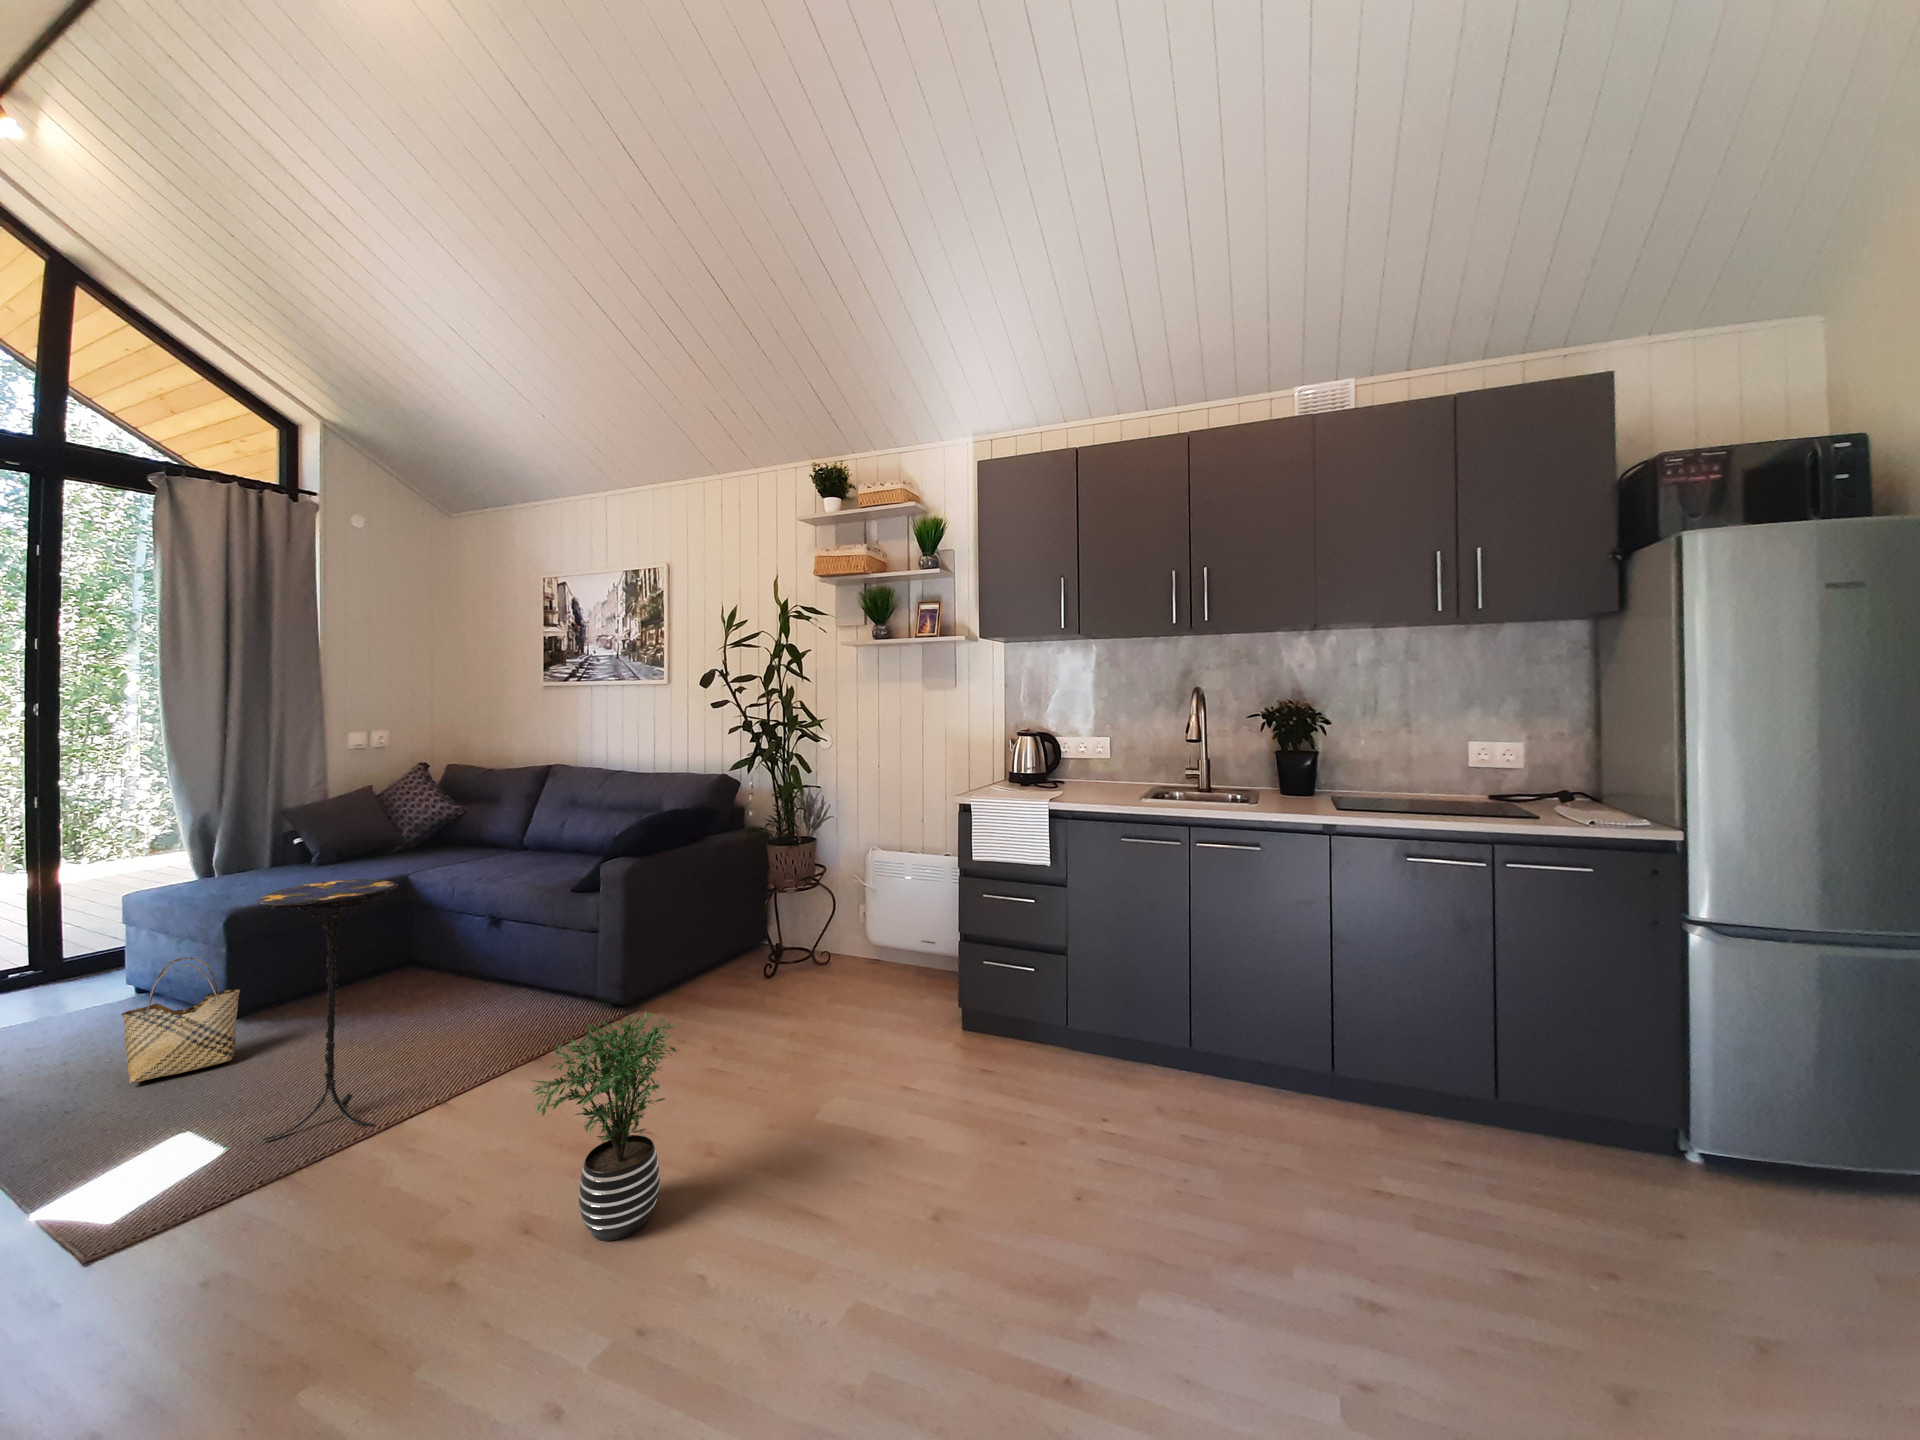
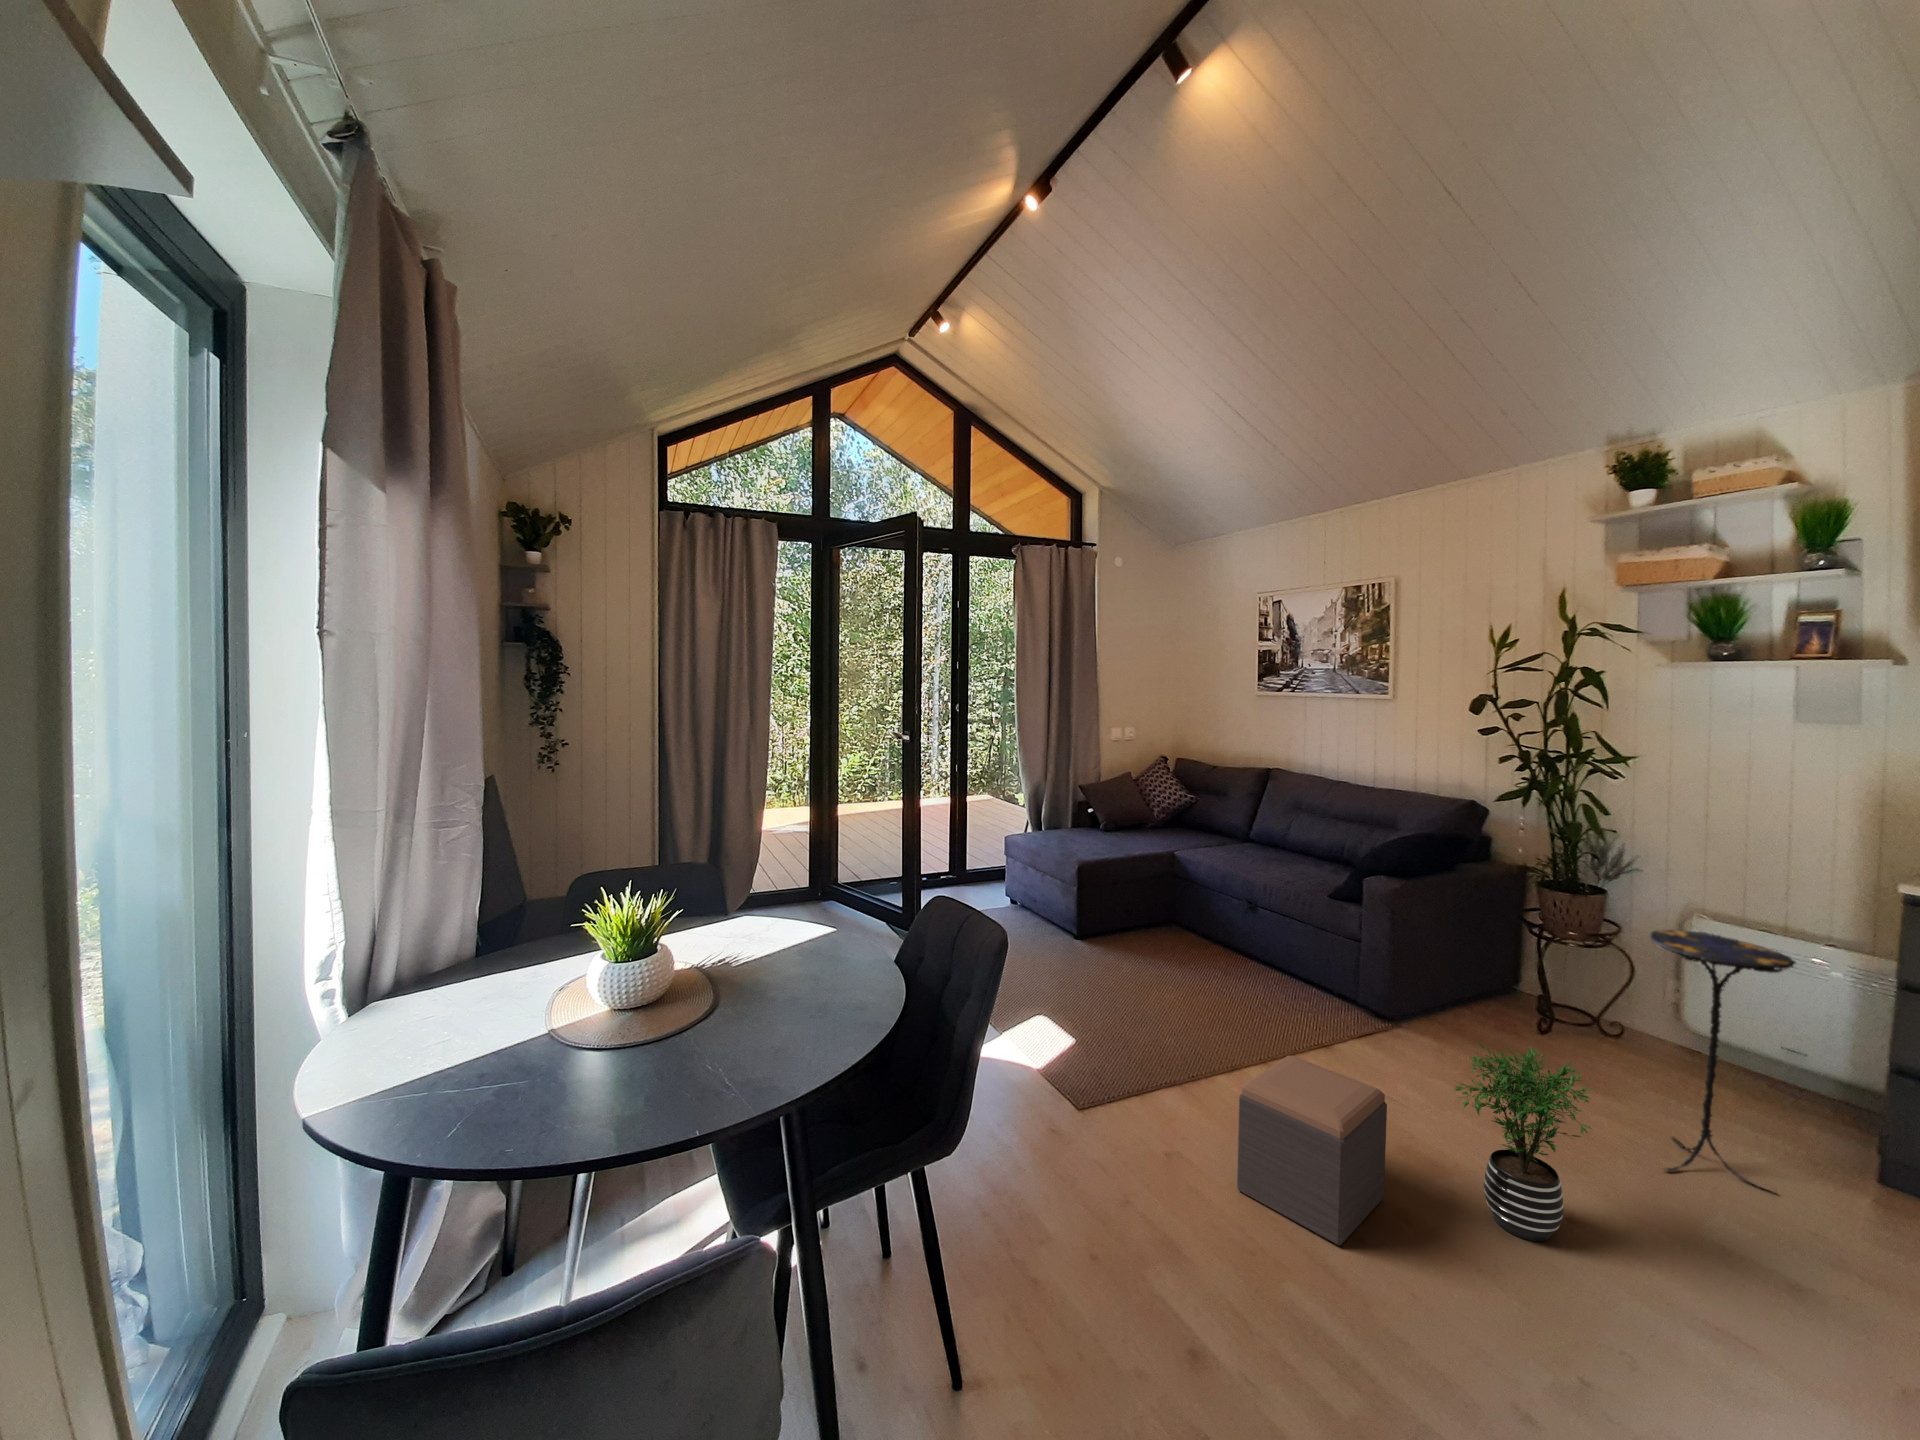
side table: present [257,878,398,1140] -> present [1650,930,1796,1193]
woven basket: present [121,957,240,1084] -> none [1060,896,1113,973]
footstool: none [180,1115,451,1386] -> present [1237,1056,1387,1245]

